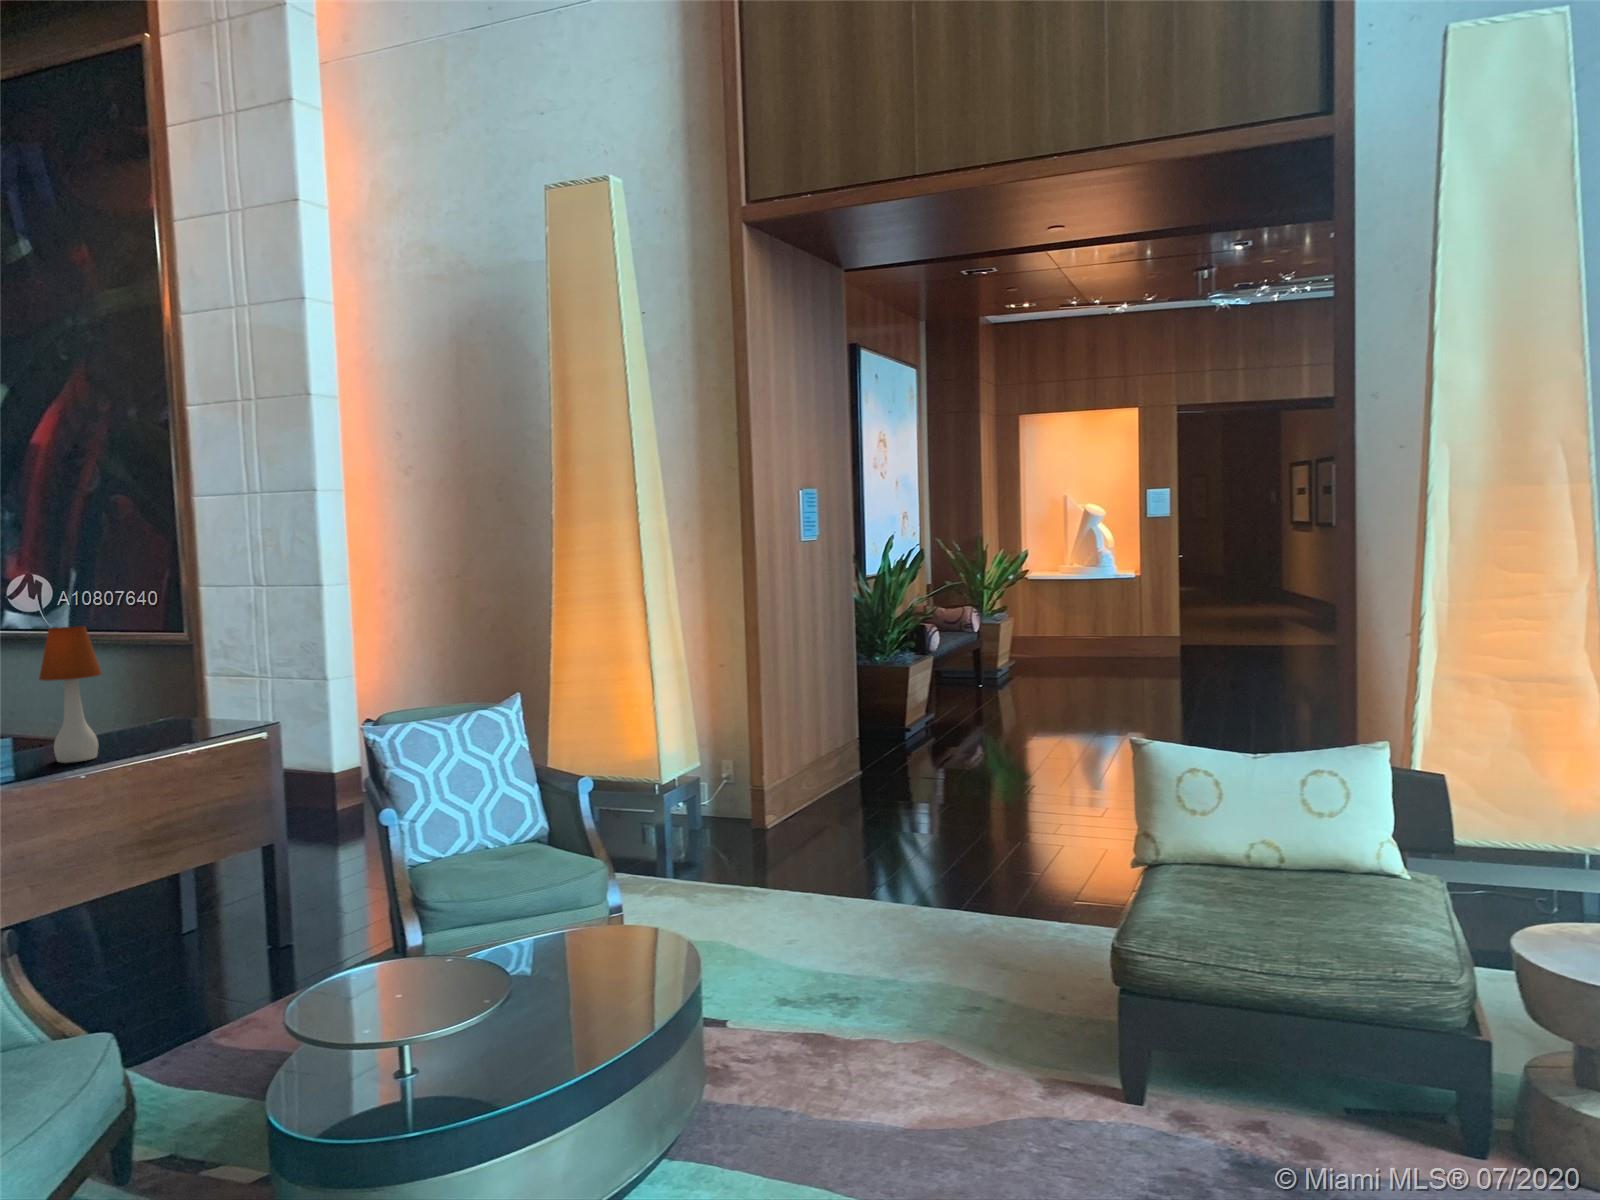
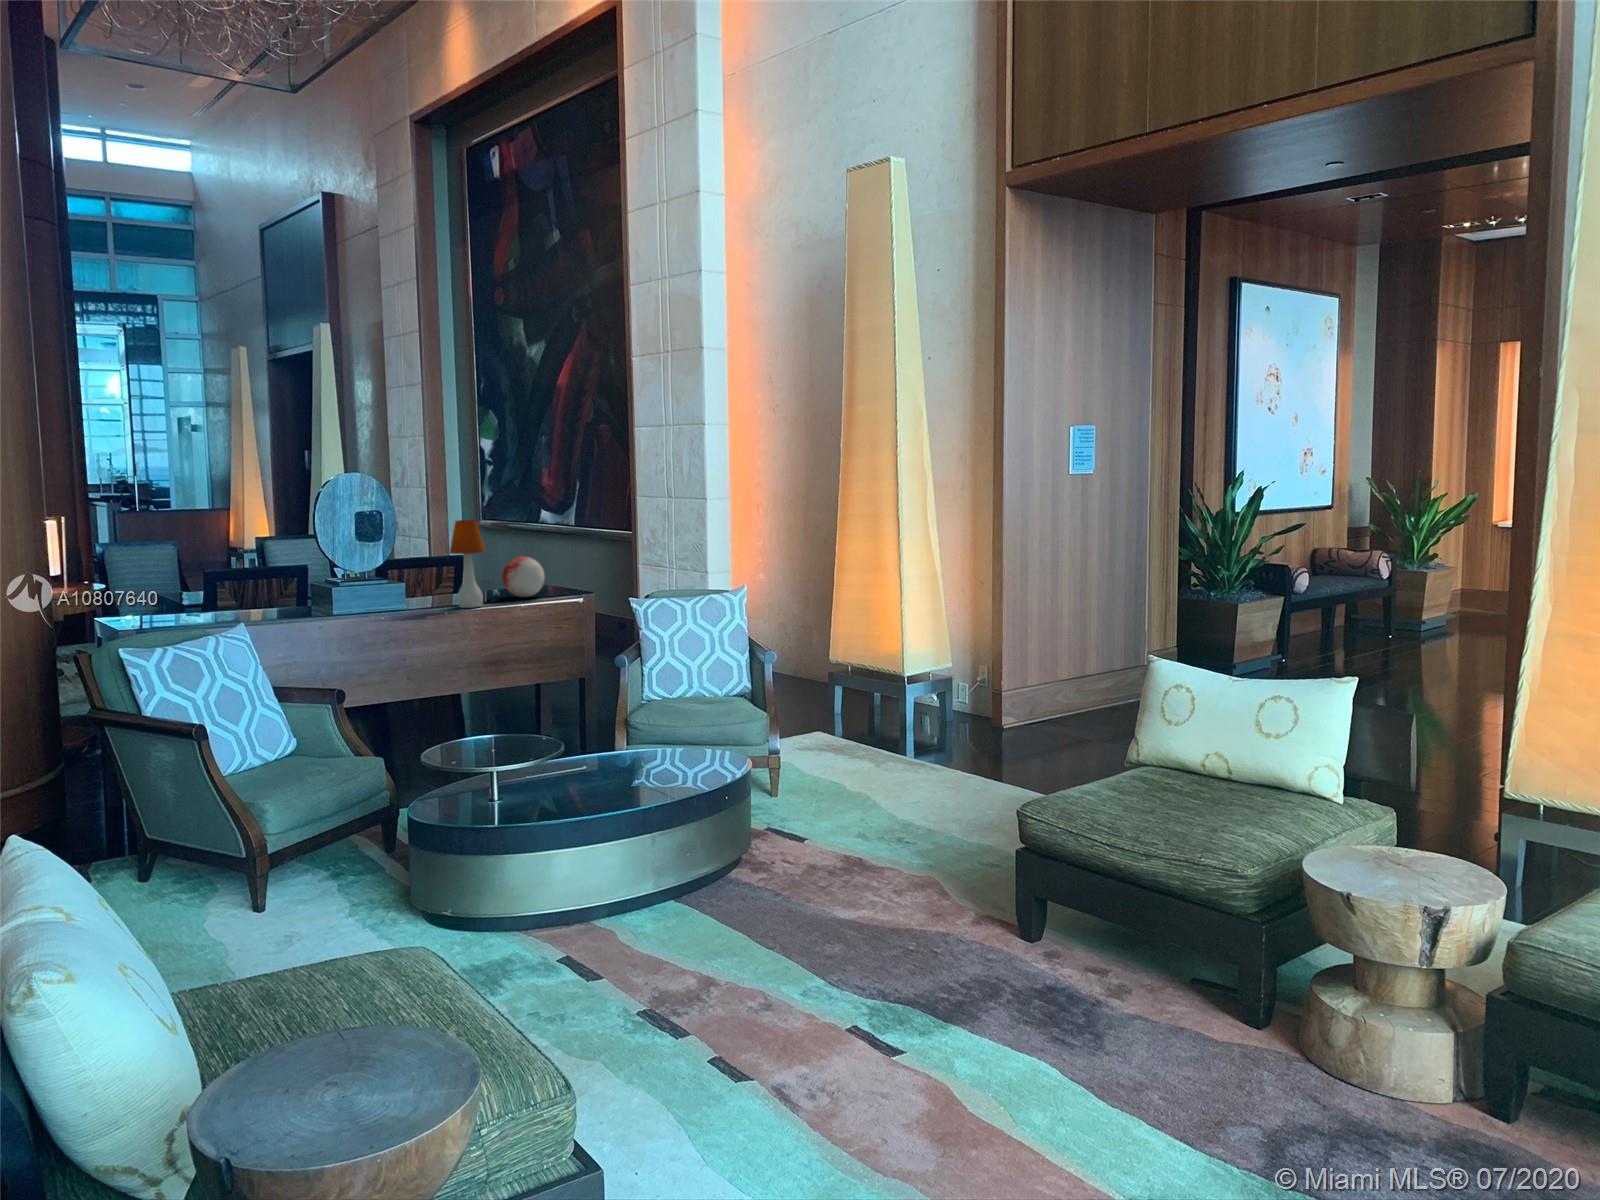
decorative orb: none [110,677,180,737] -> present [502,556,545,597]

